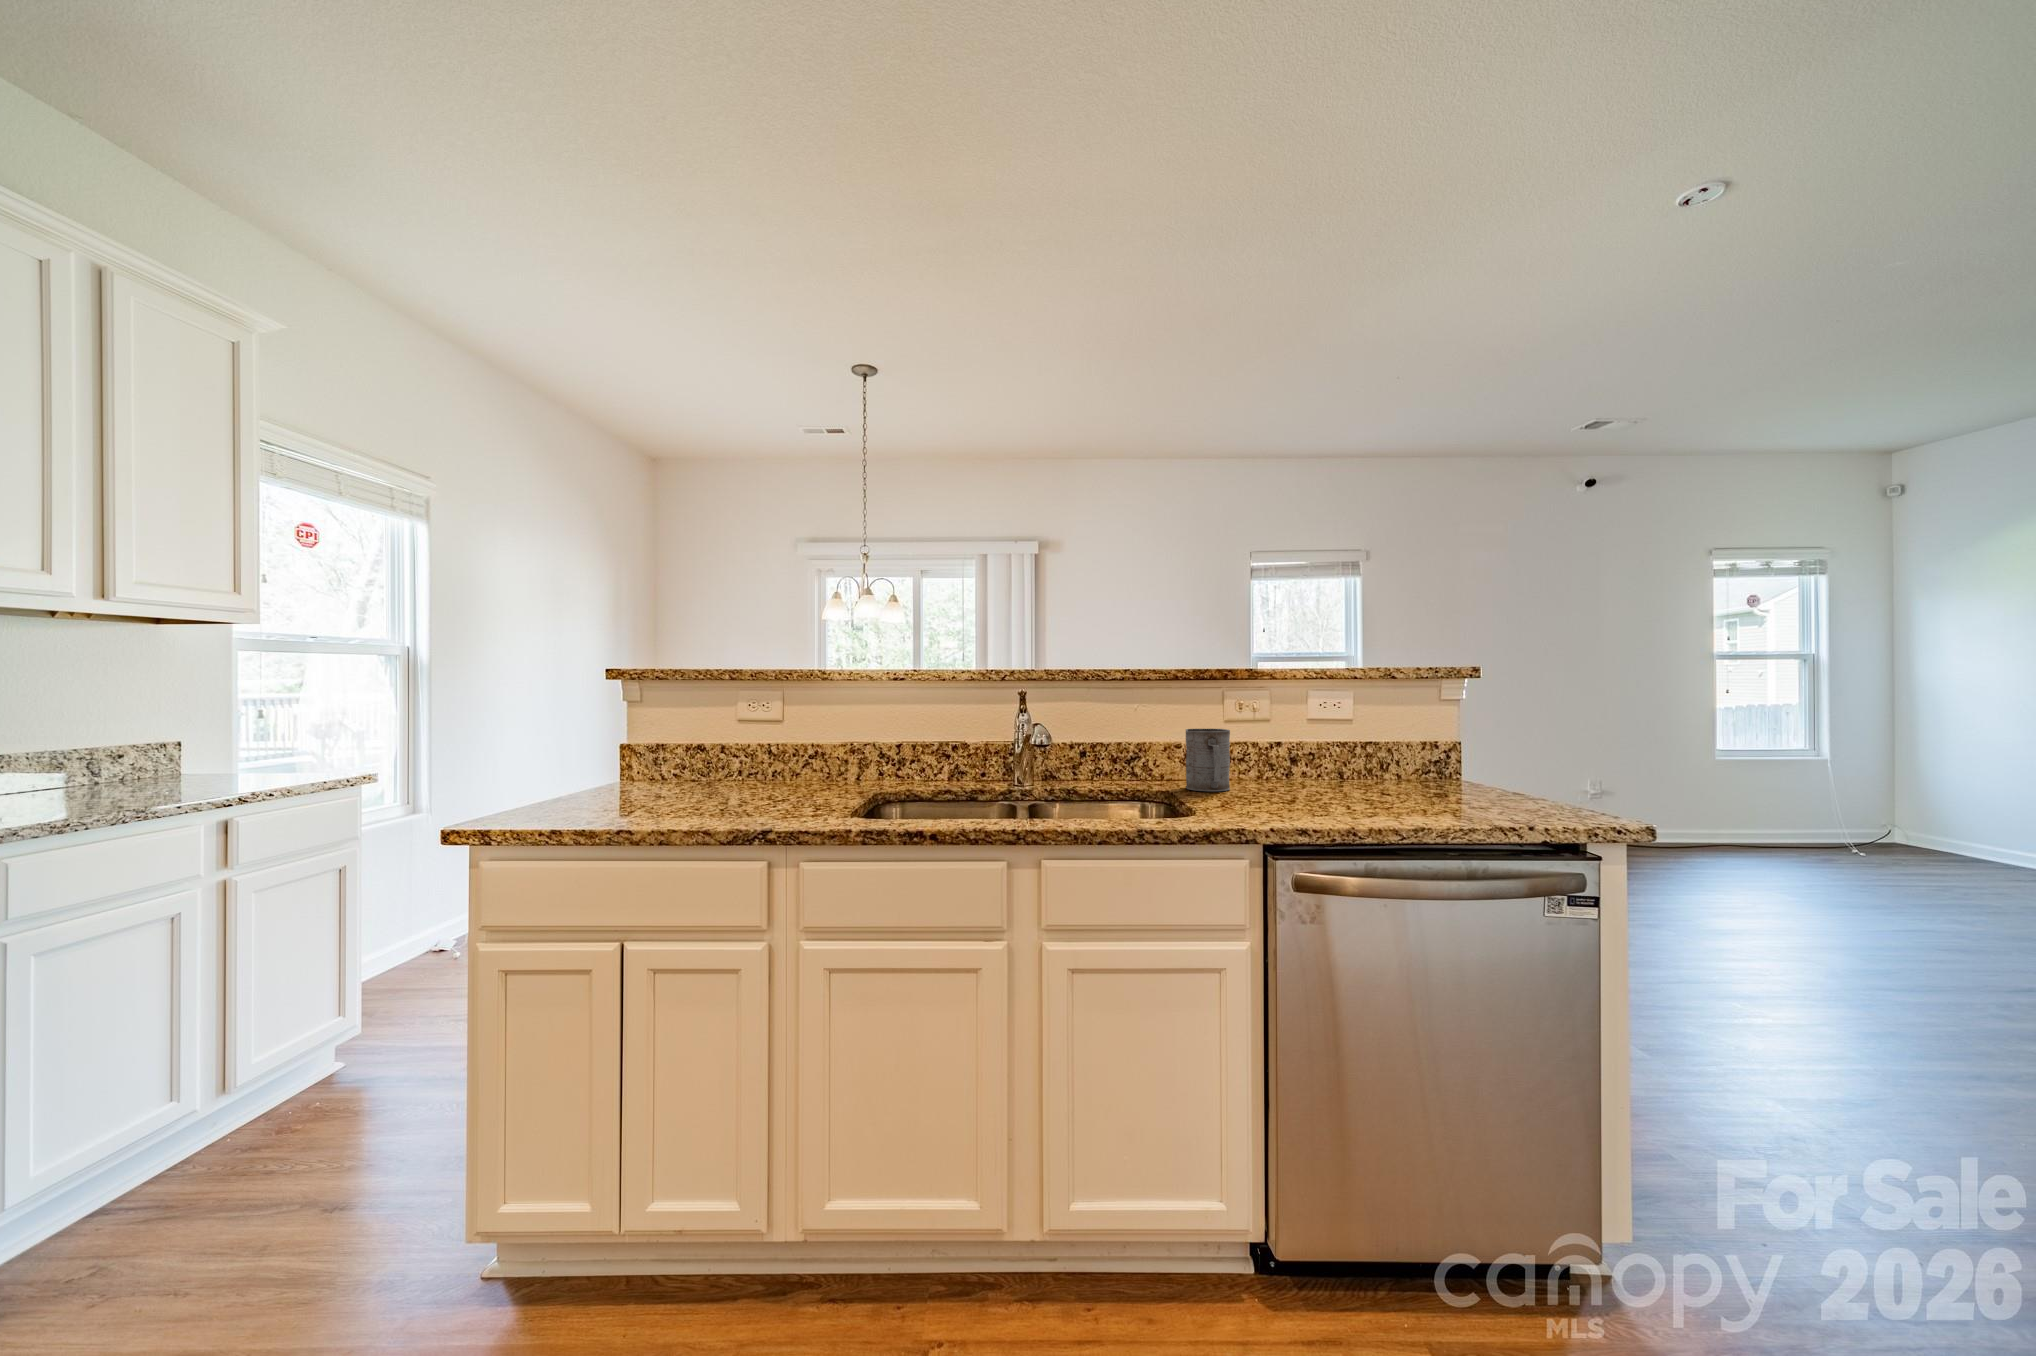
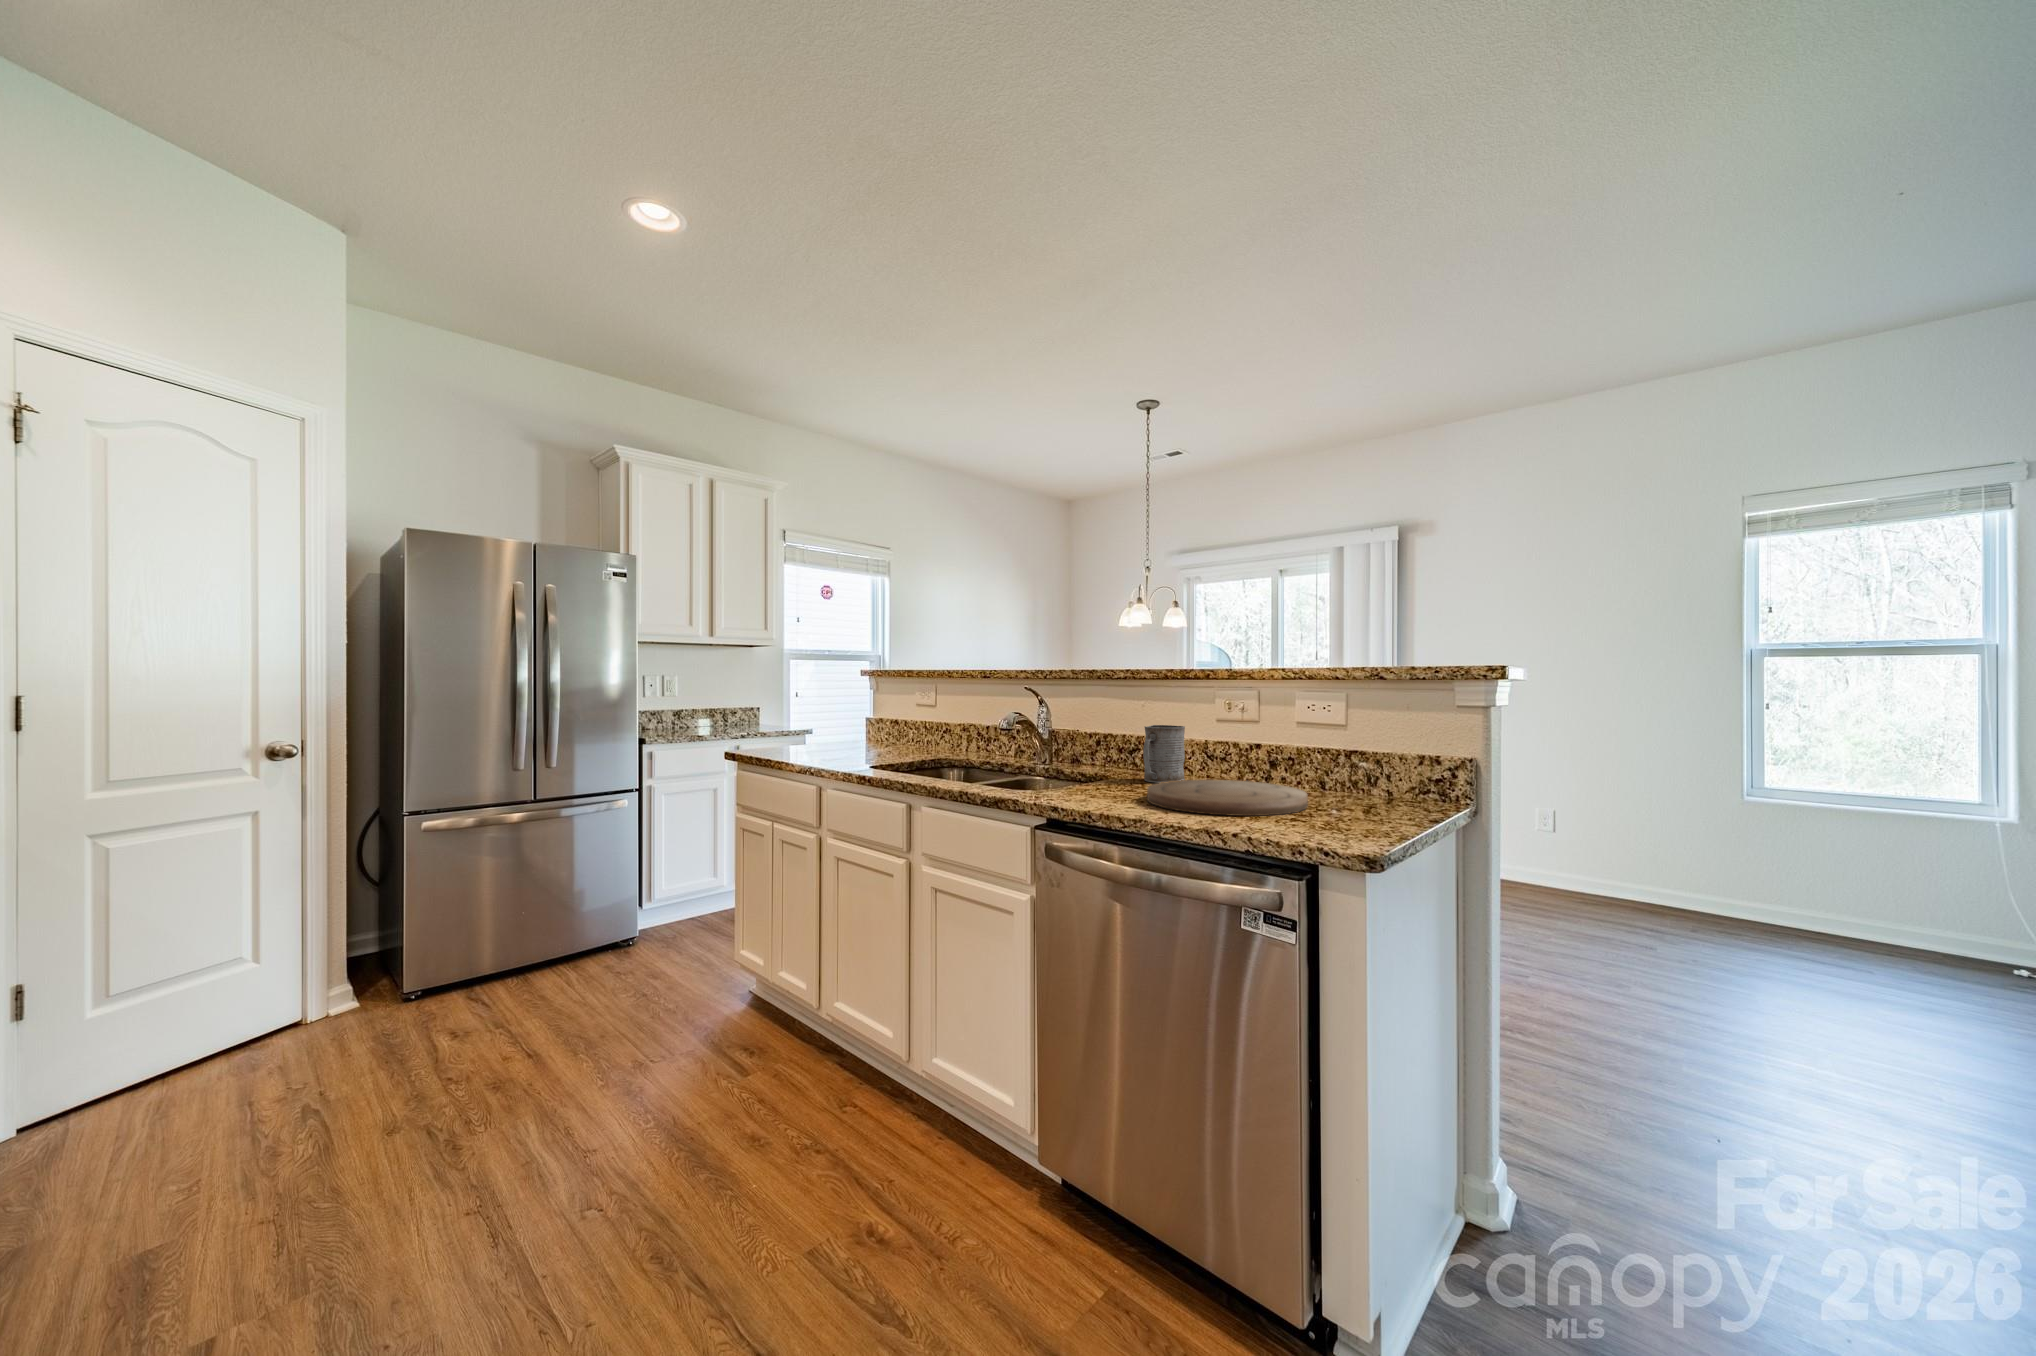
cutting board: none [1289,779,1459,814] -> present [1147,780,1308,816]

